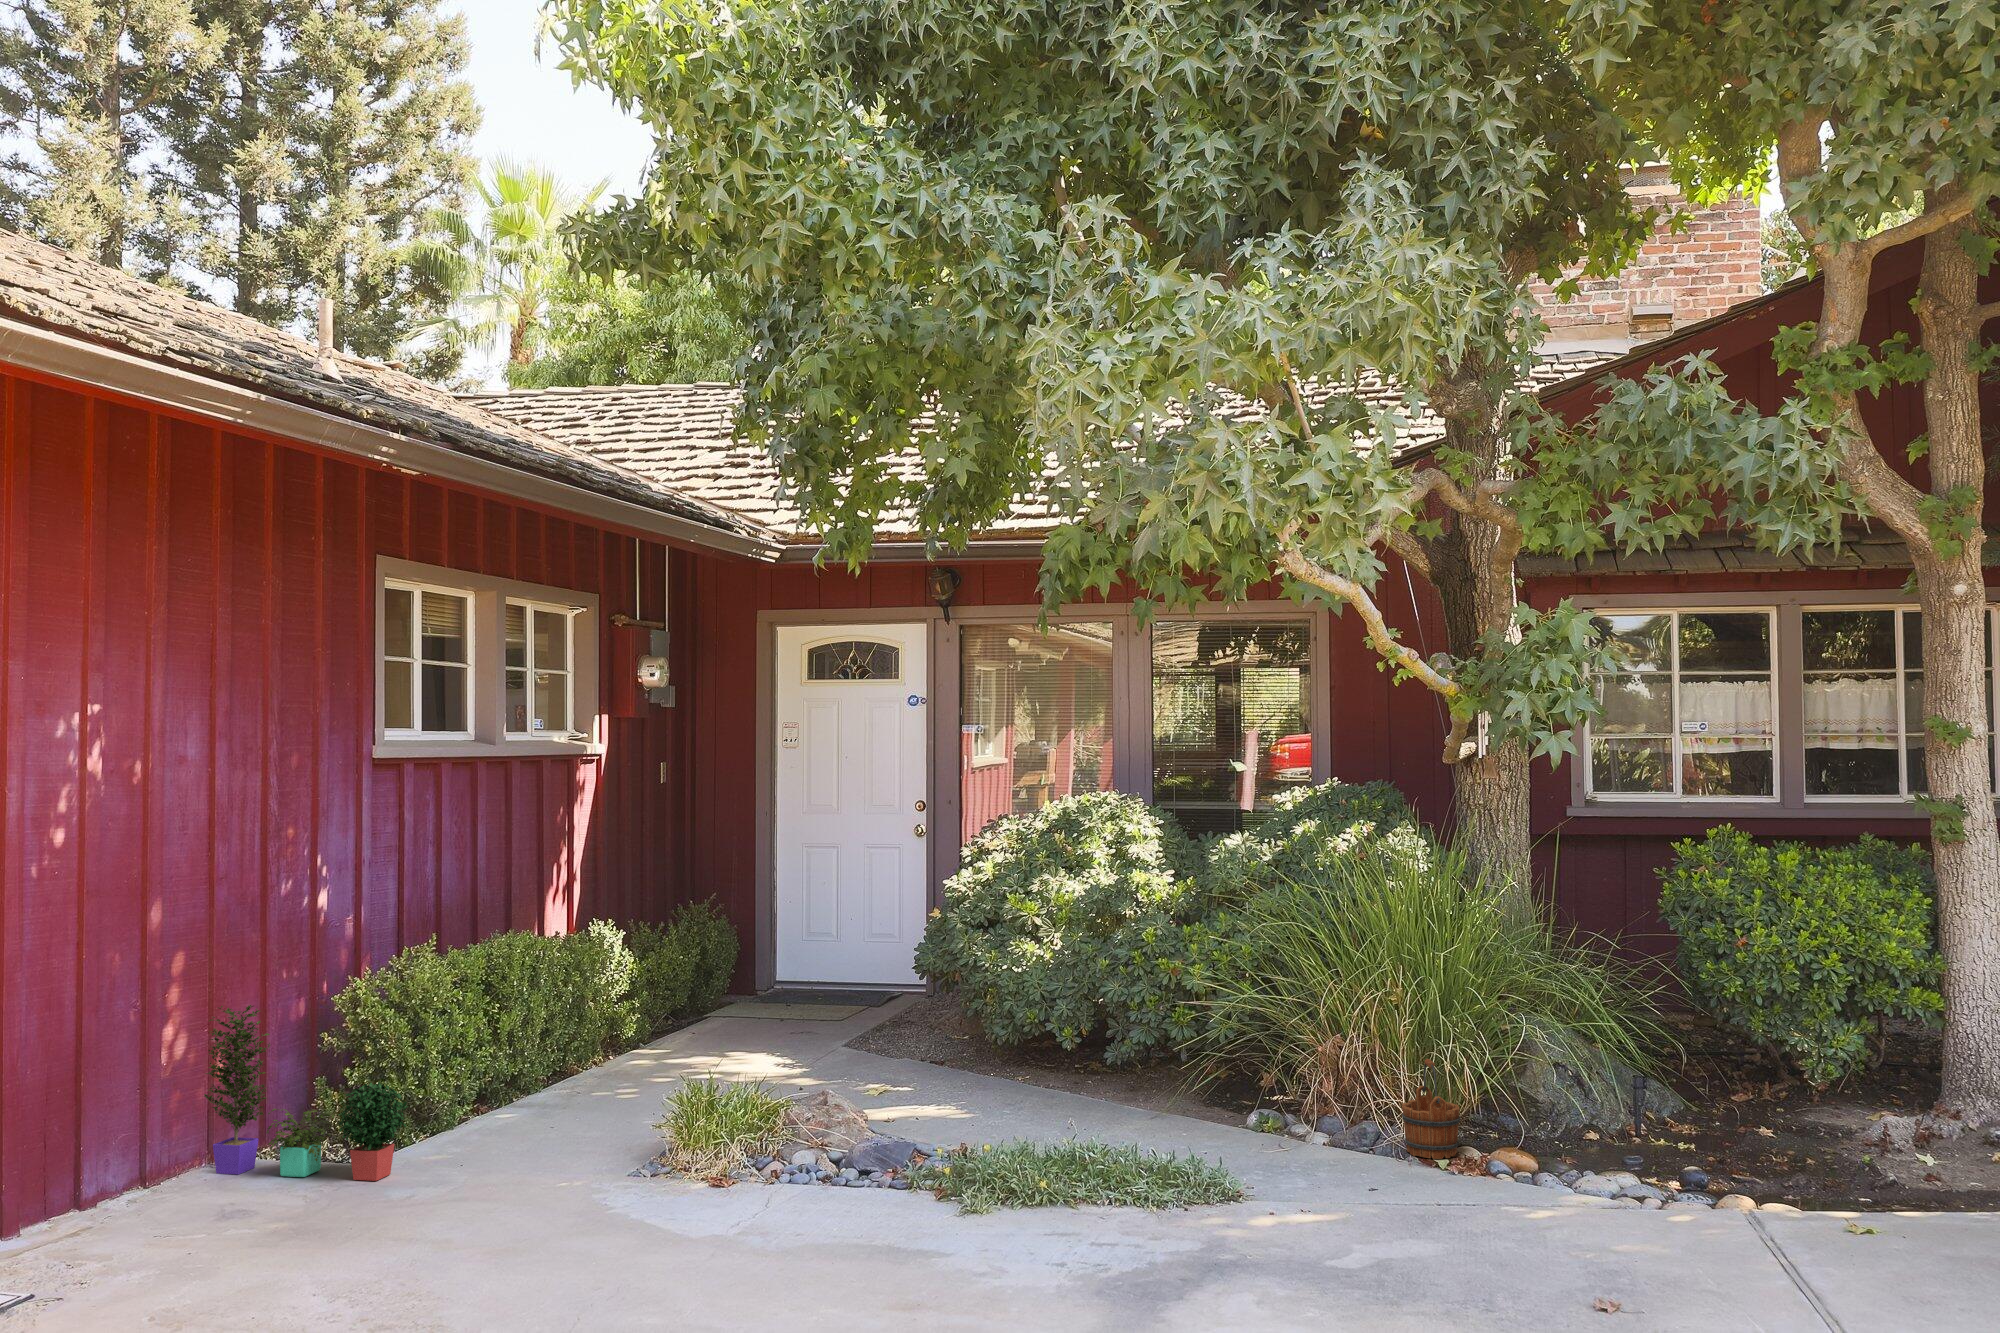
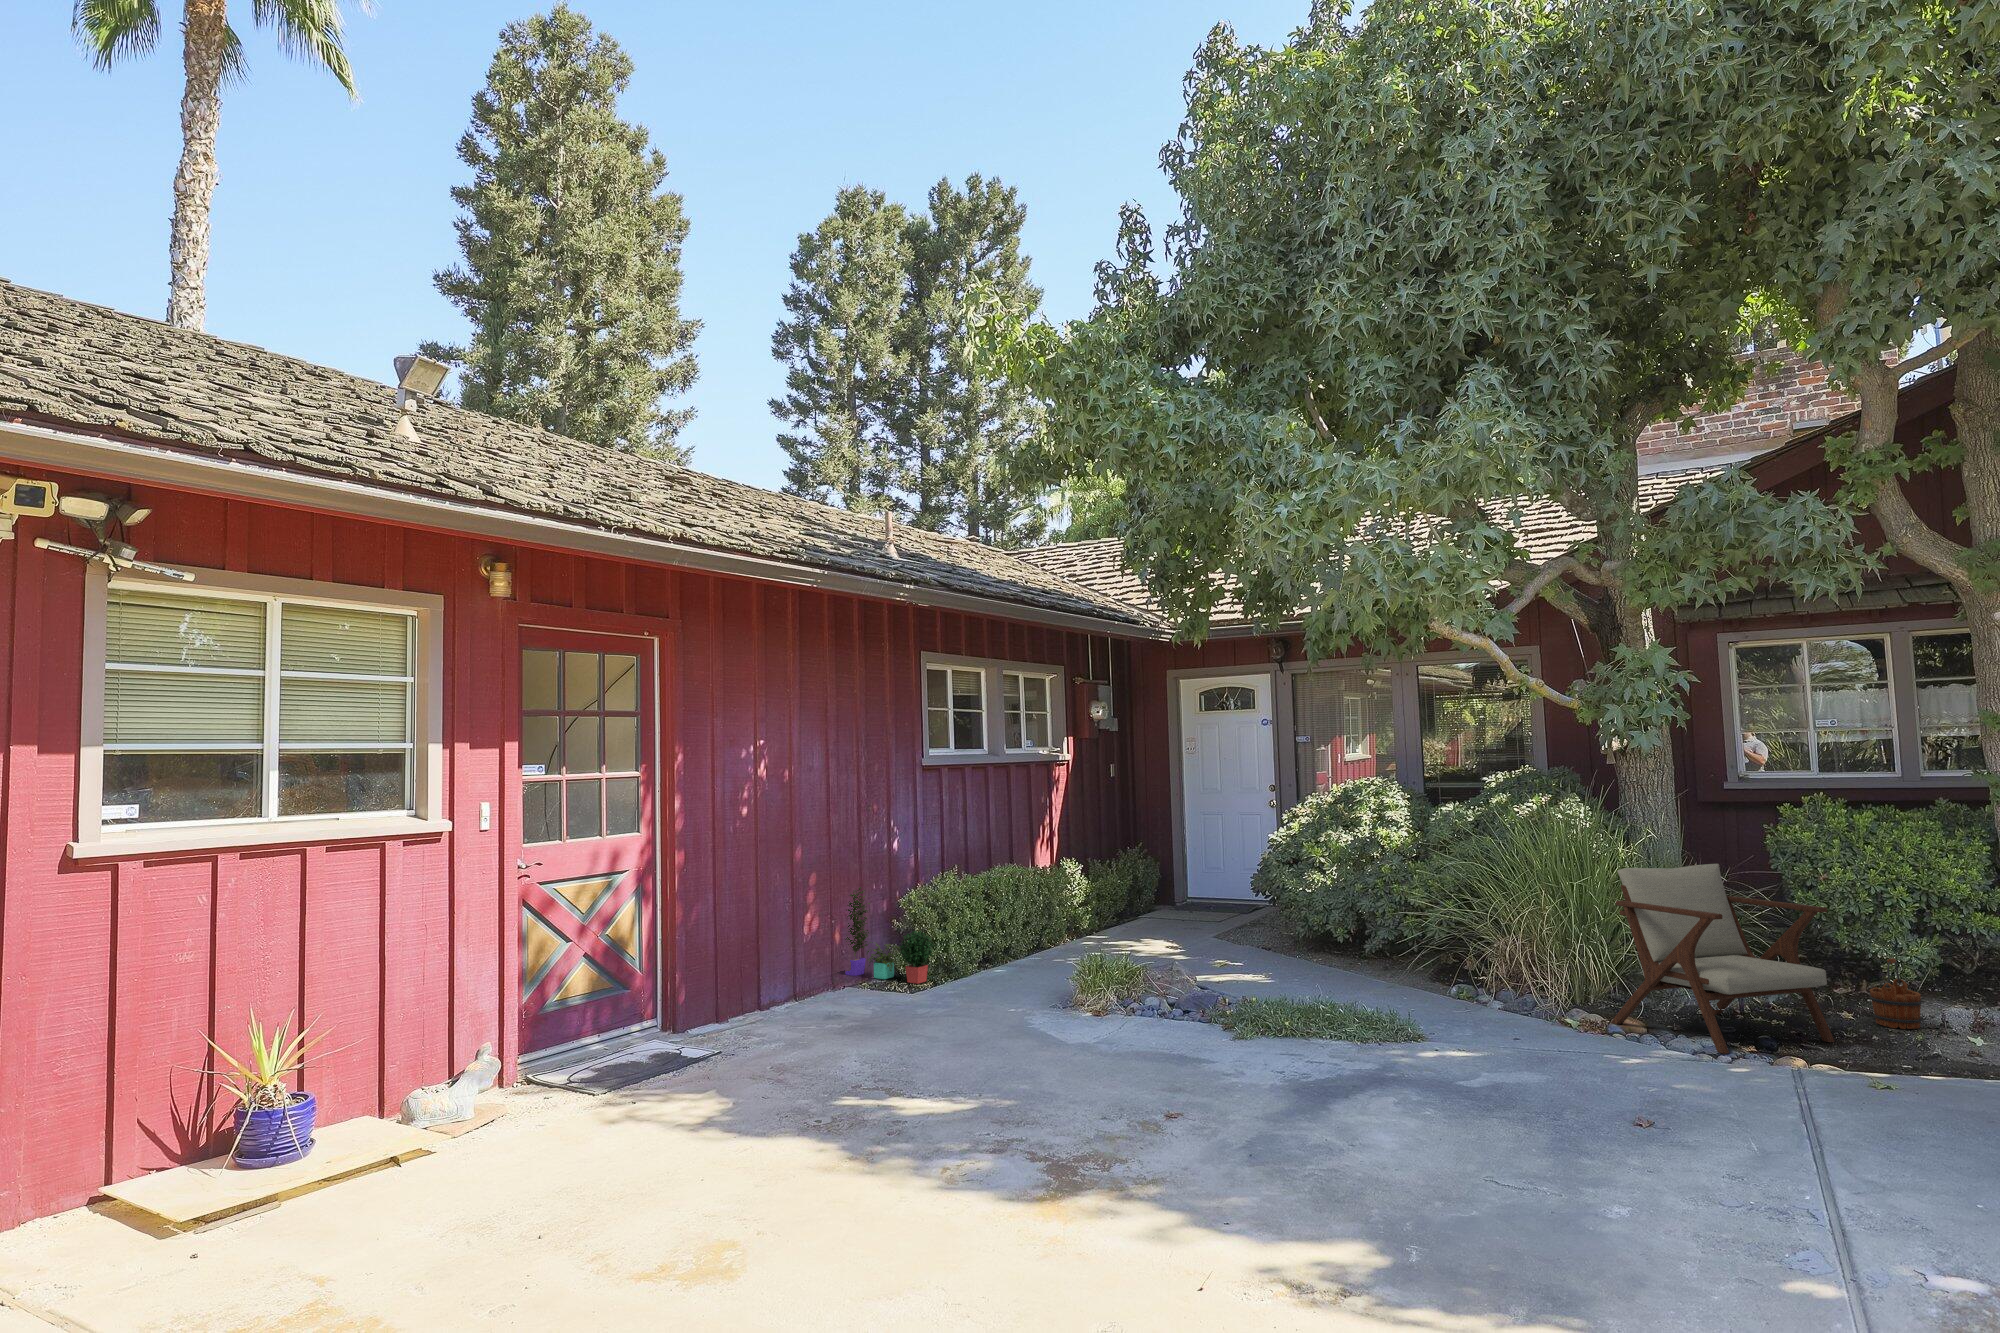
lounge chair: none [1486,917,1754,1190] -> present [1611,864,1835,1054]
wooden bucket: present [1402,1059,1460,1159] -> present [1870,958,1922,1029]

